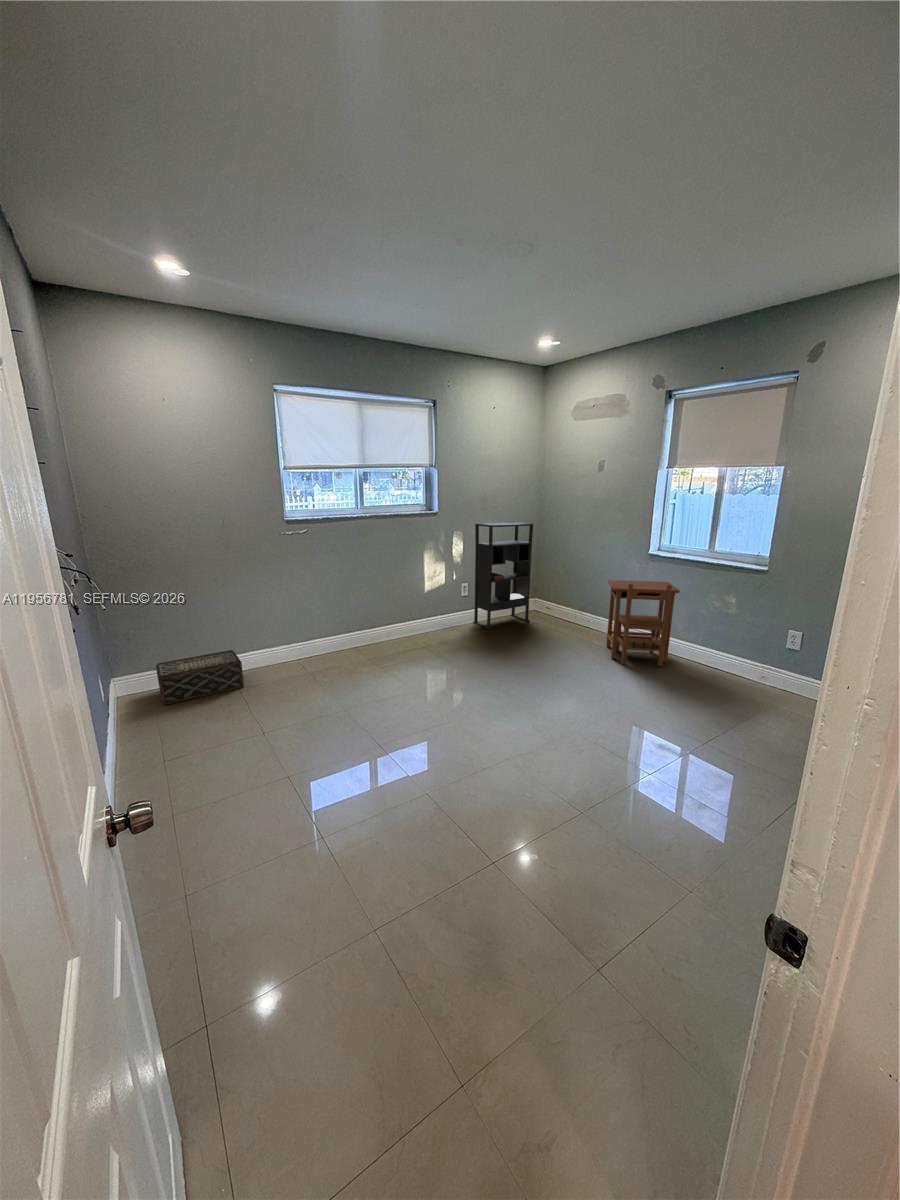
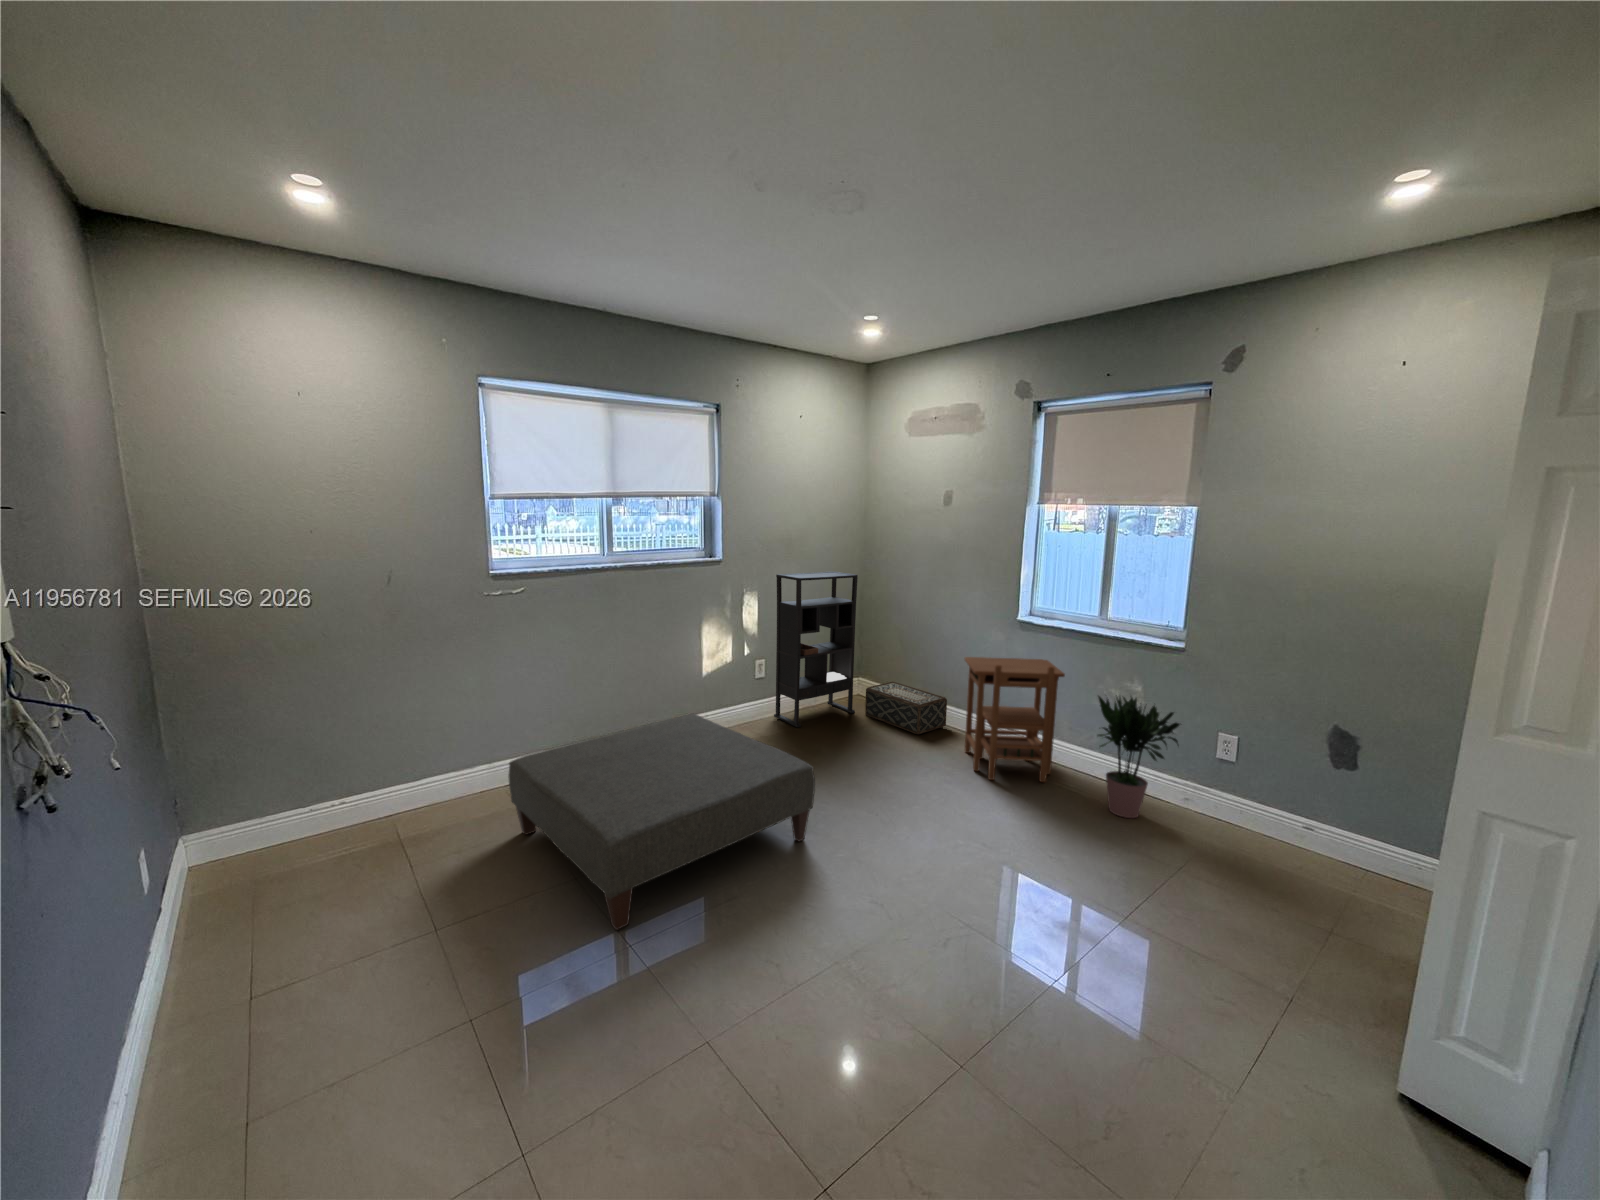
potted plant: none [694,599,766,689] -> present [1098,695,1180,818]
ottoman: none [302,616,499,737] -> present [508,713,815,930]
woven basket: present [156,650,244,705] -> present [865,681,947,734]

